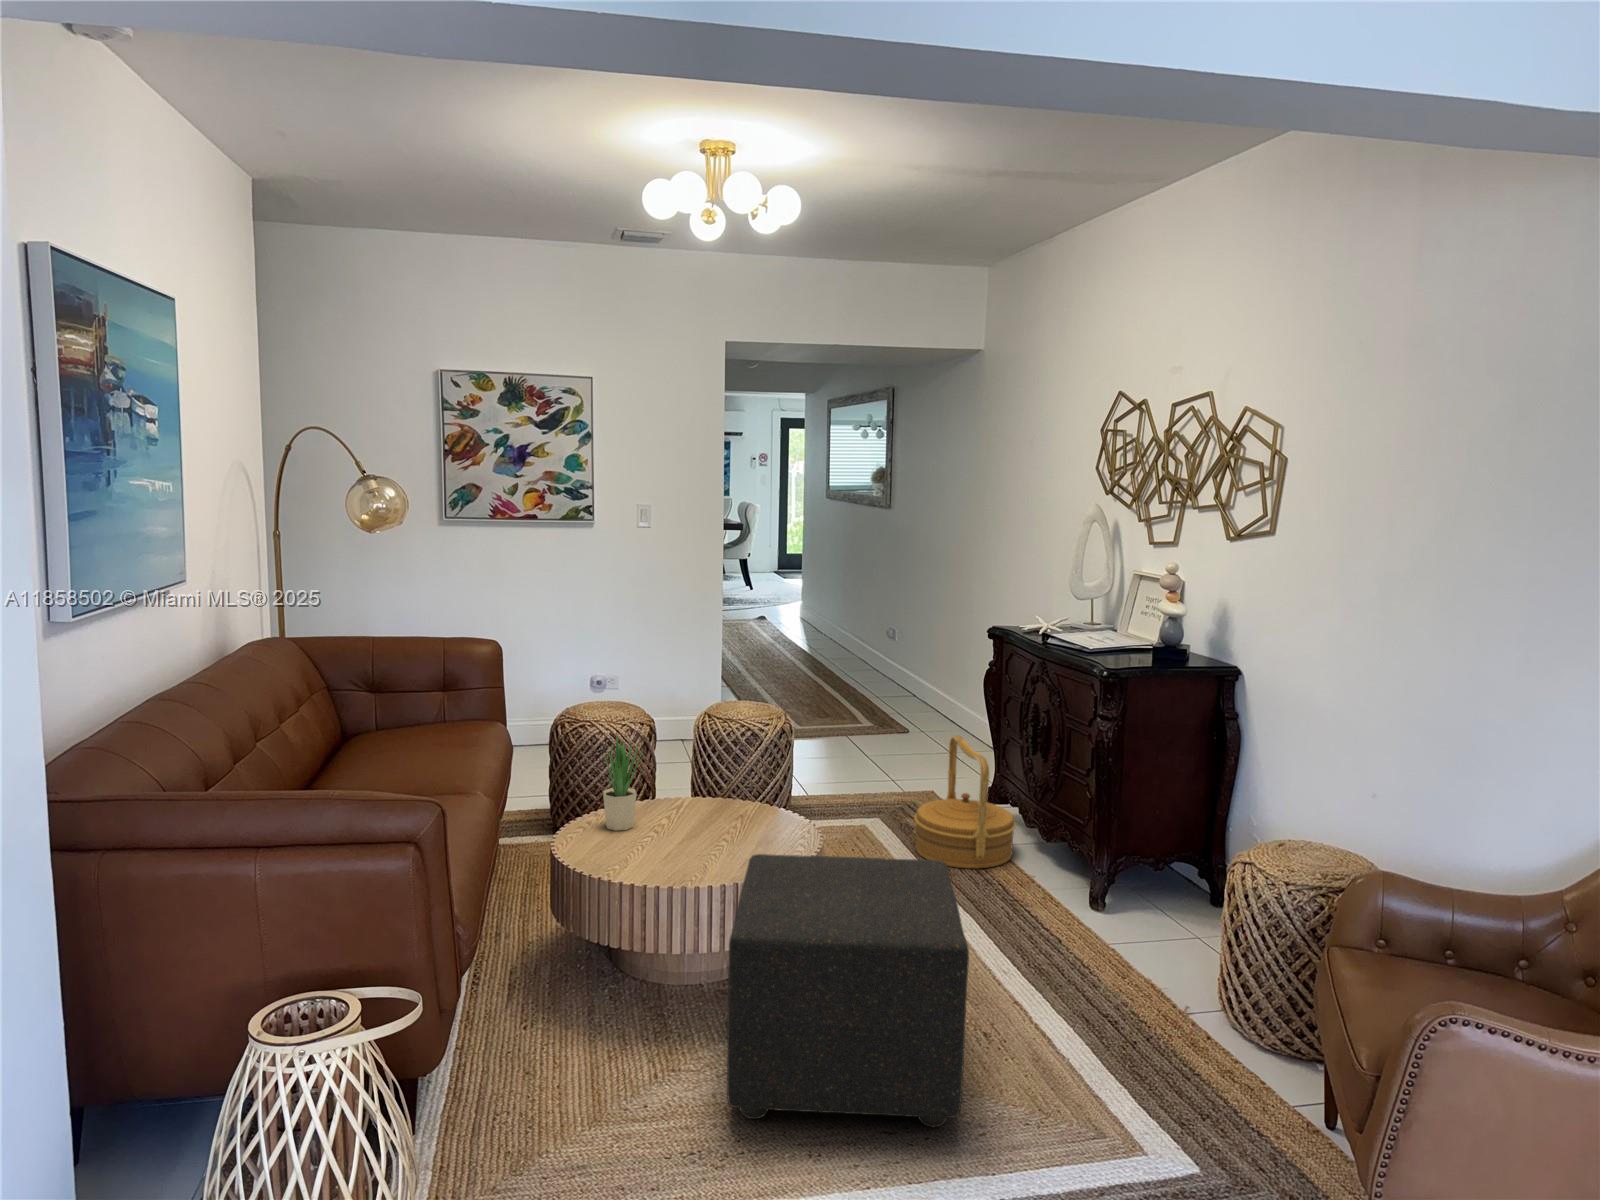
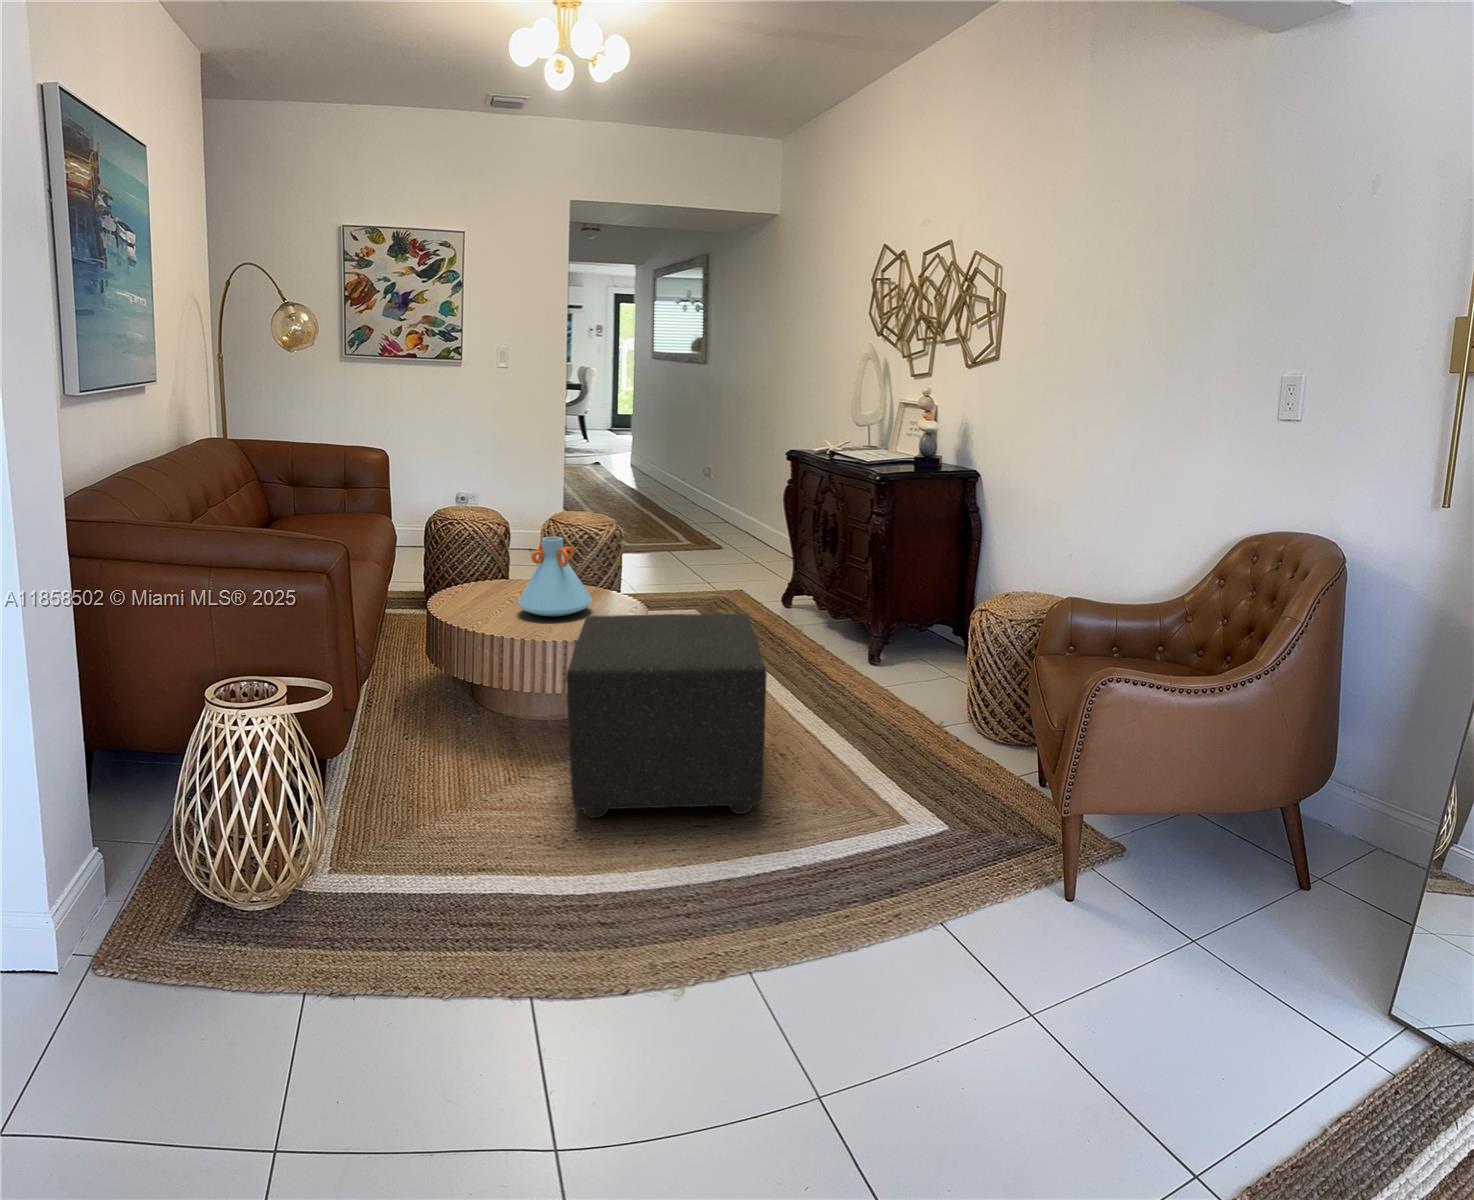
potted plant: present [603,732,643,831] -> none [456,525,492,610]
woven basket: present [914,735,1016,869] -> none [725,537,806,639]
vase: none [670,749,757,846] -> present [518,537,592,616]

